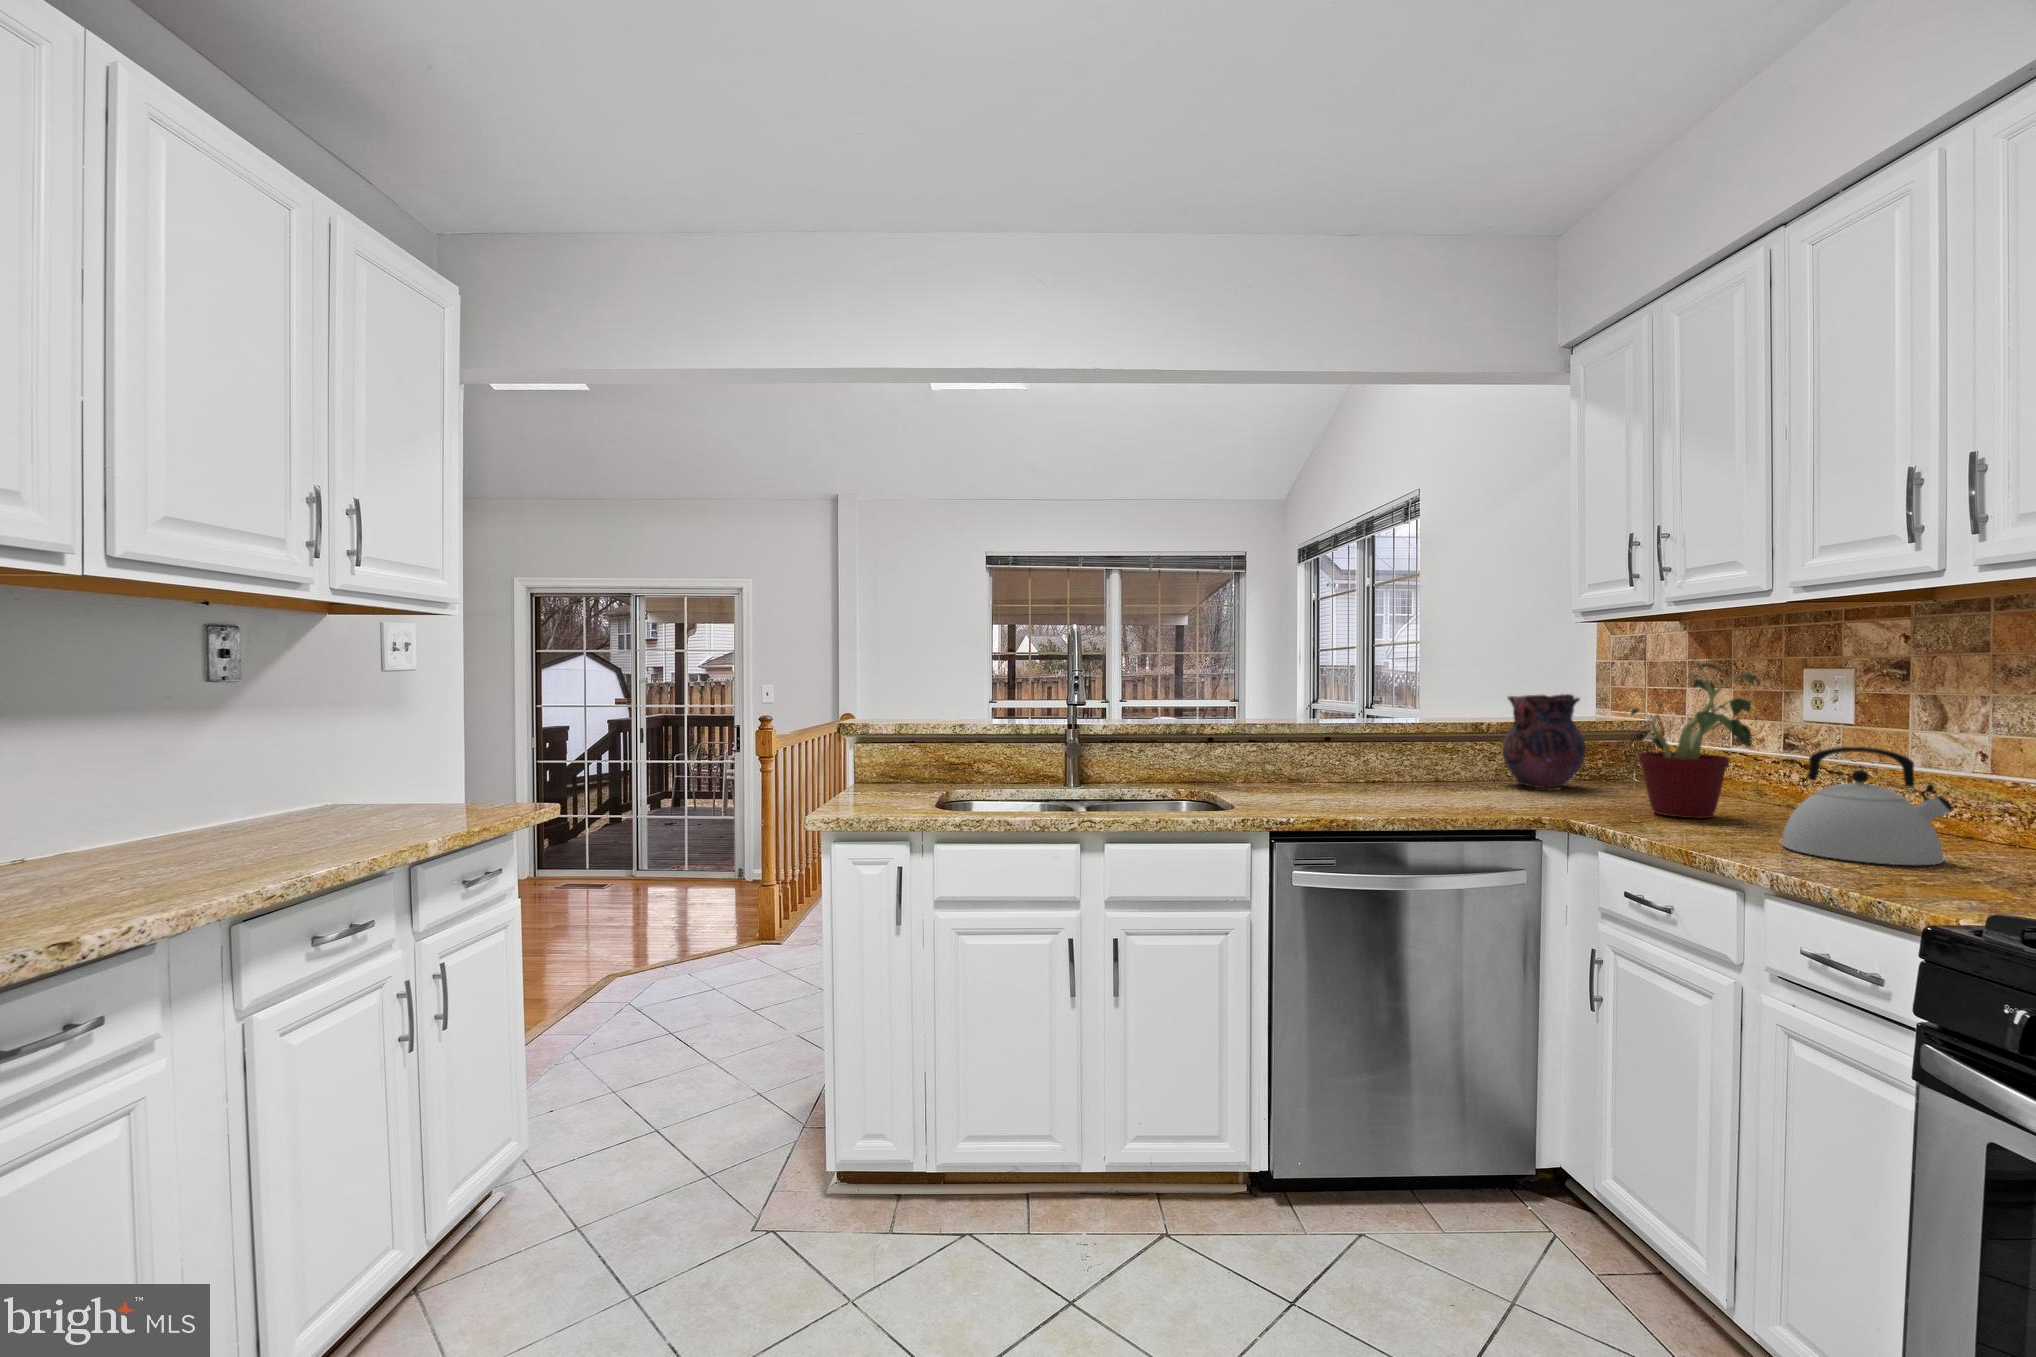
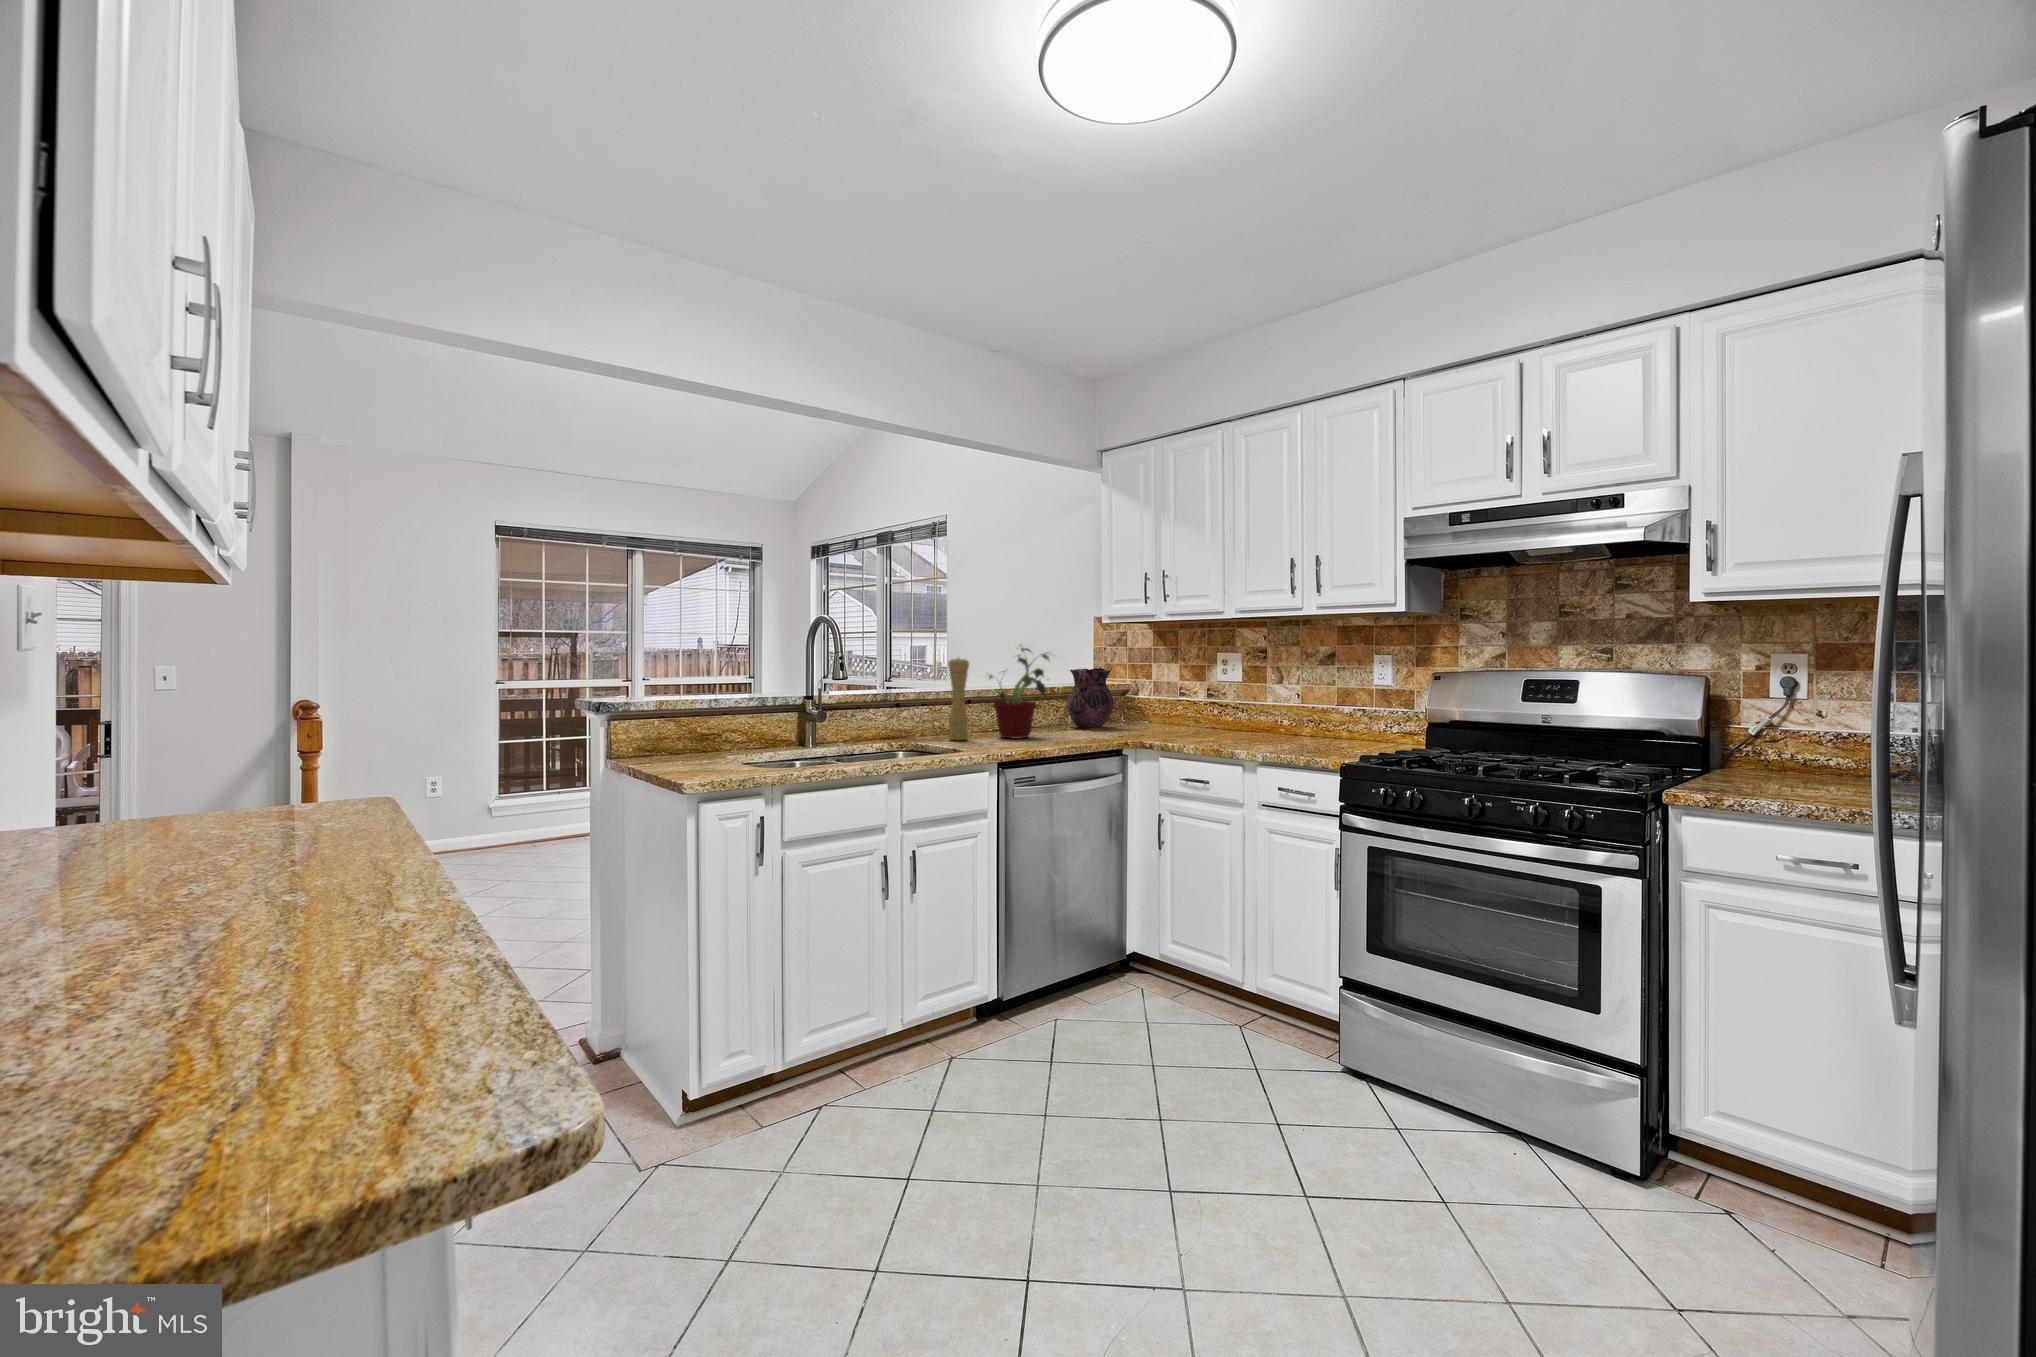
potted plant: present [1629,657,1764,818] -> present [989,645,1049,739]
pepper mill: none [1264,678,1294,792] -> present [948,658,969,740]
kettle: present [1782,747,1953,865] -> none [1244,691,1308,747]

